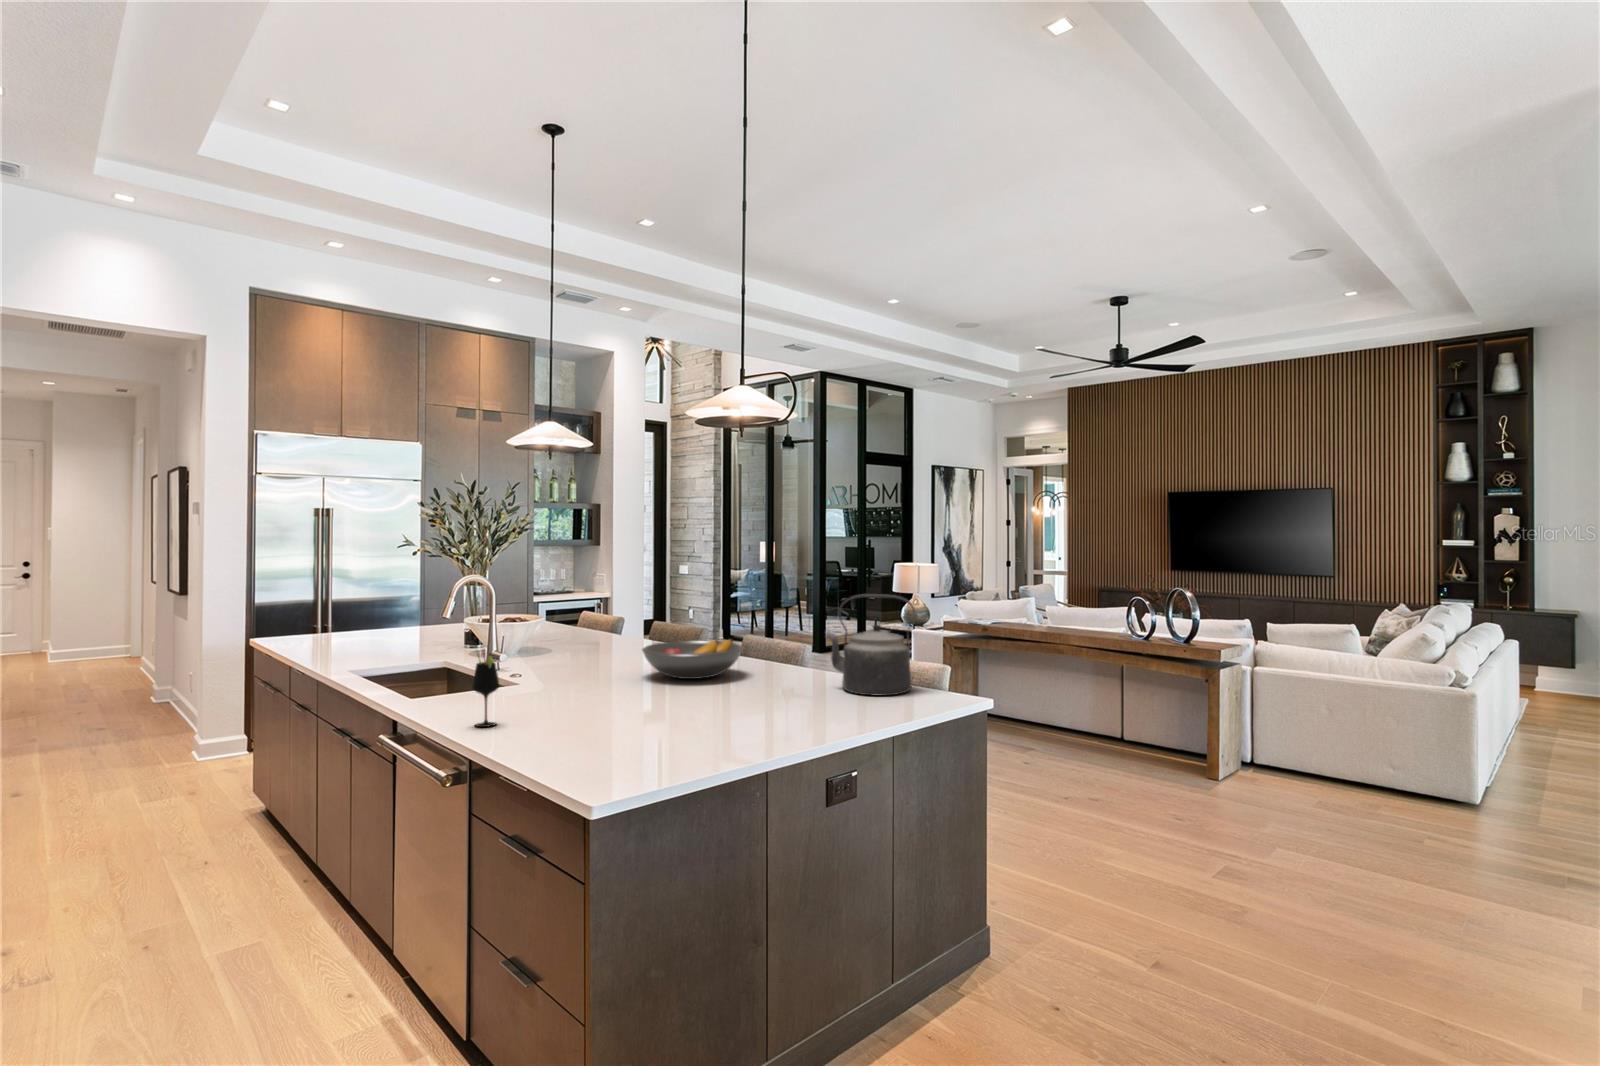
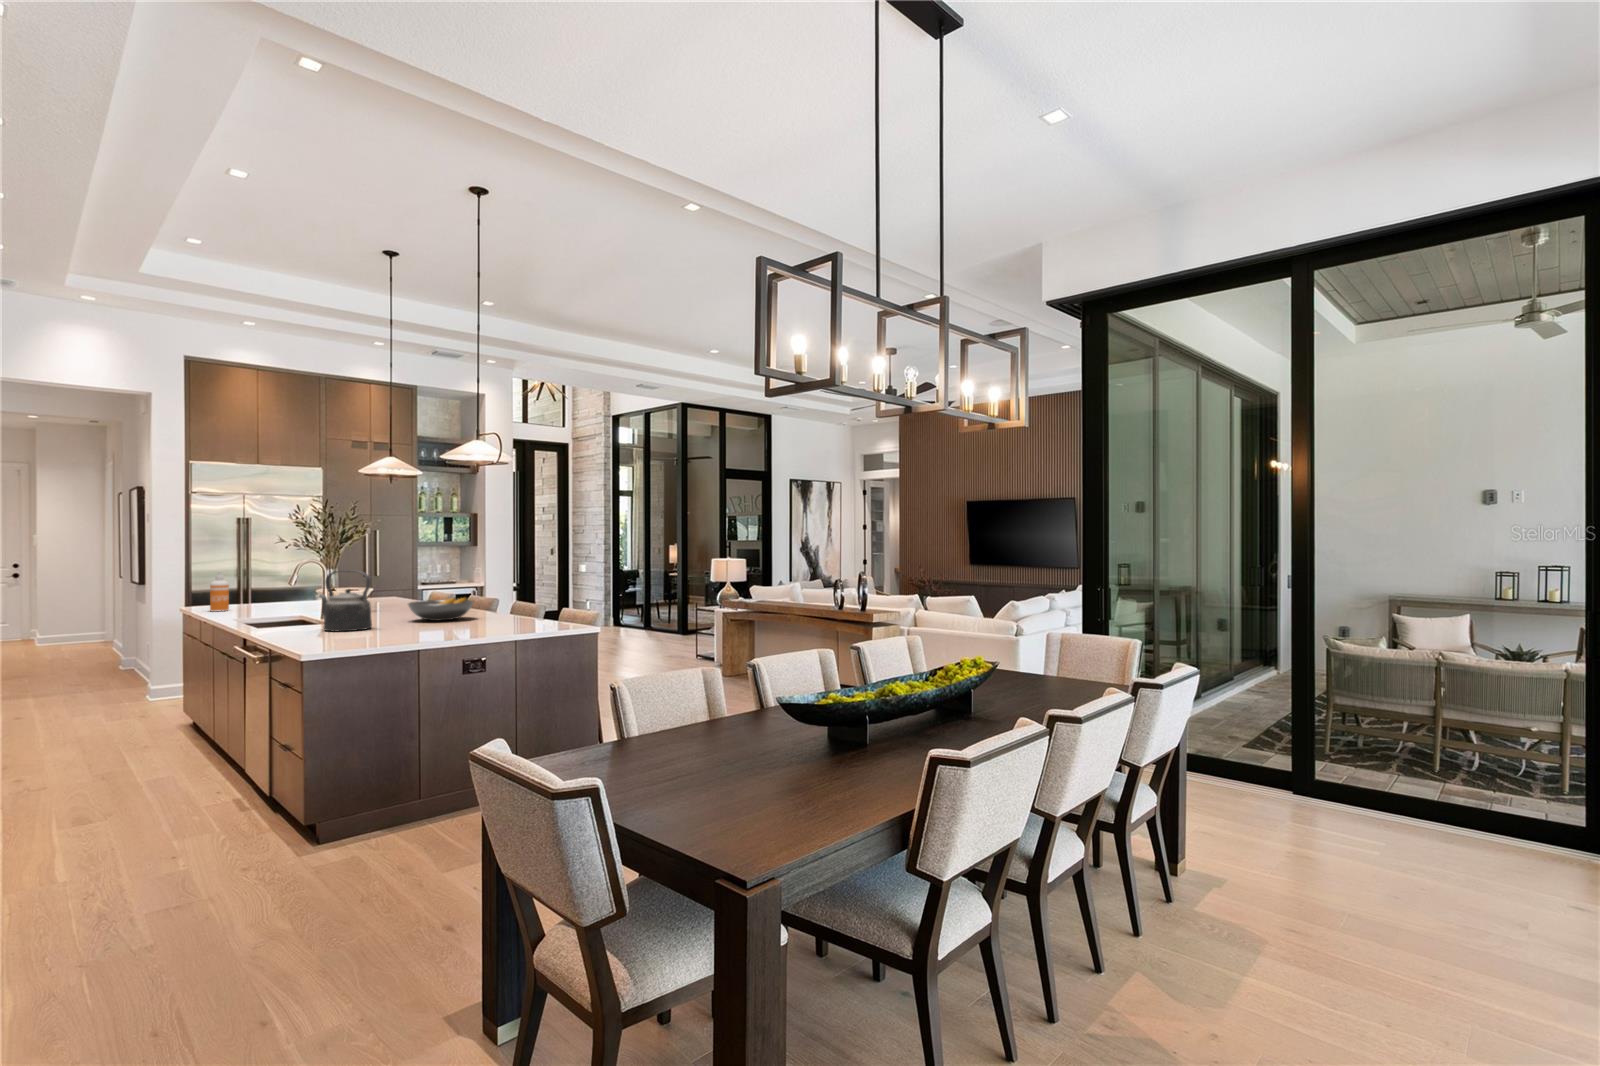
soap dispenser: none [302,589,330,652] -> present [210,571,229,612]
kettle: present [826,594,915,696] -> present [319,570,372,631]
wine glass: present [472,652,499,727] -> none [279,594,294,636]

